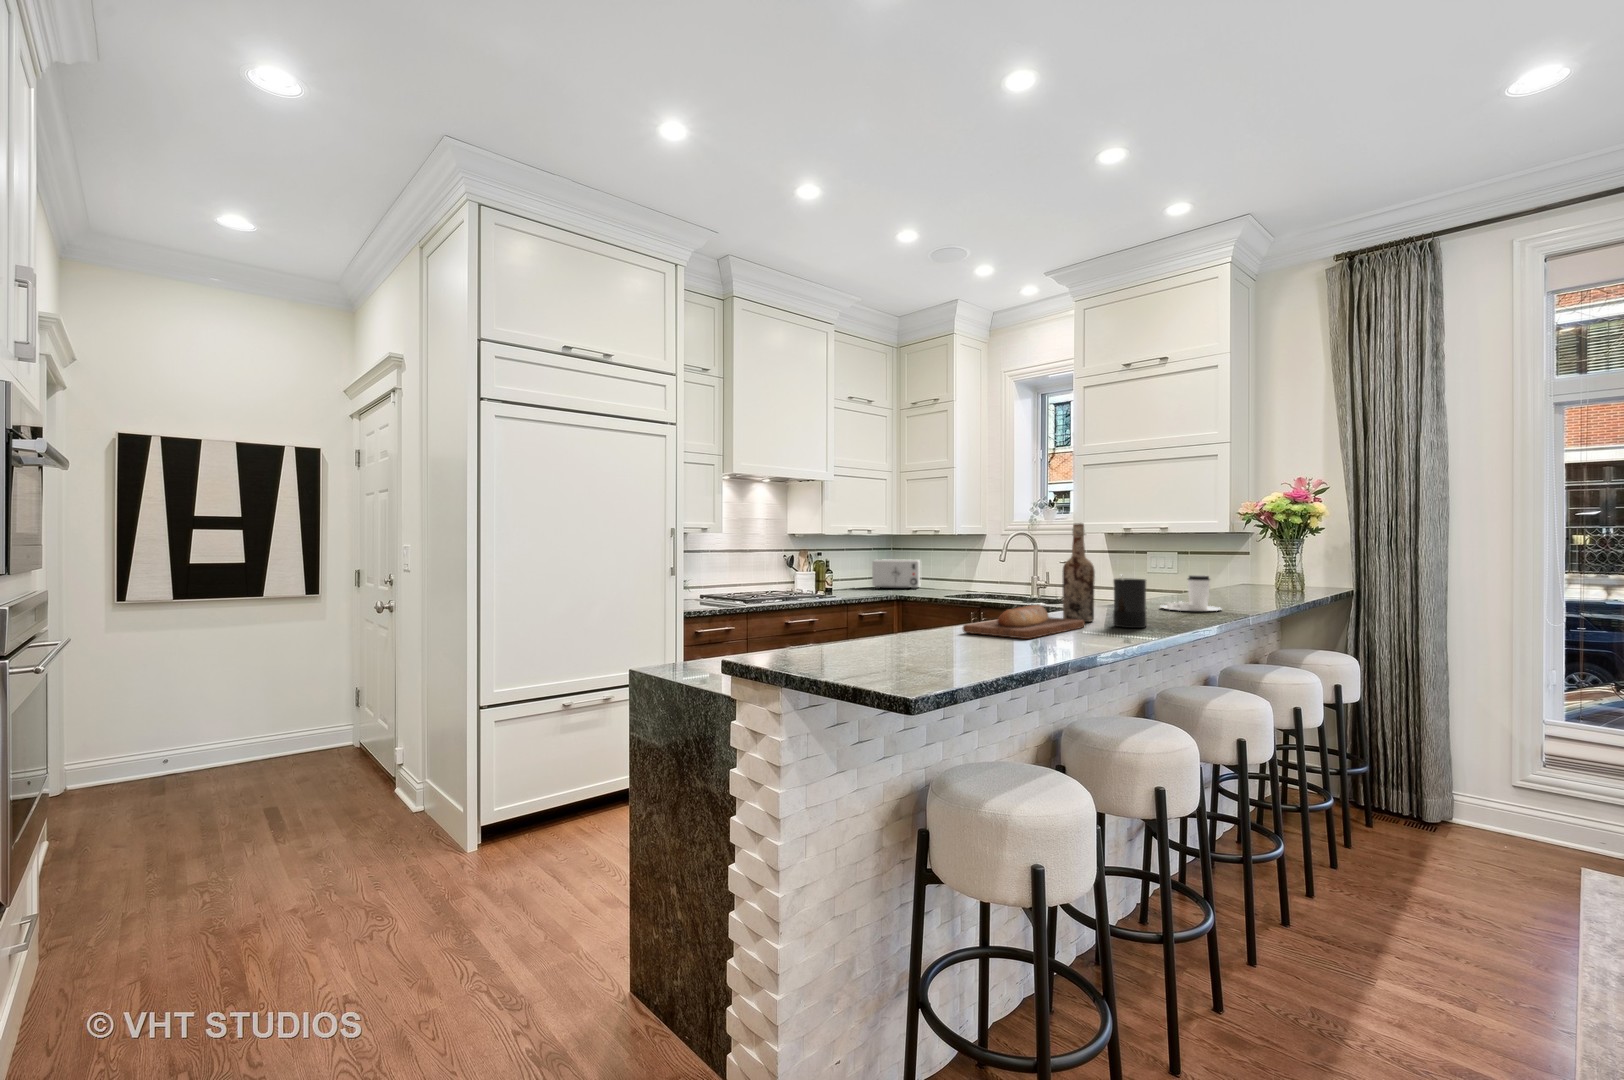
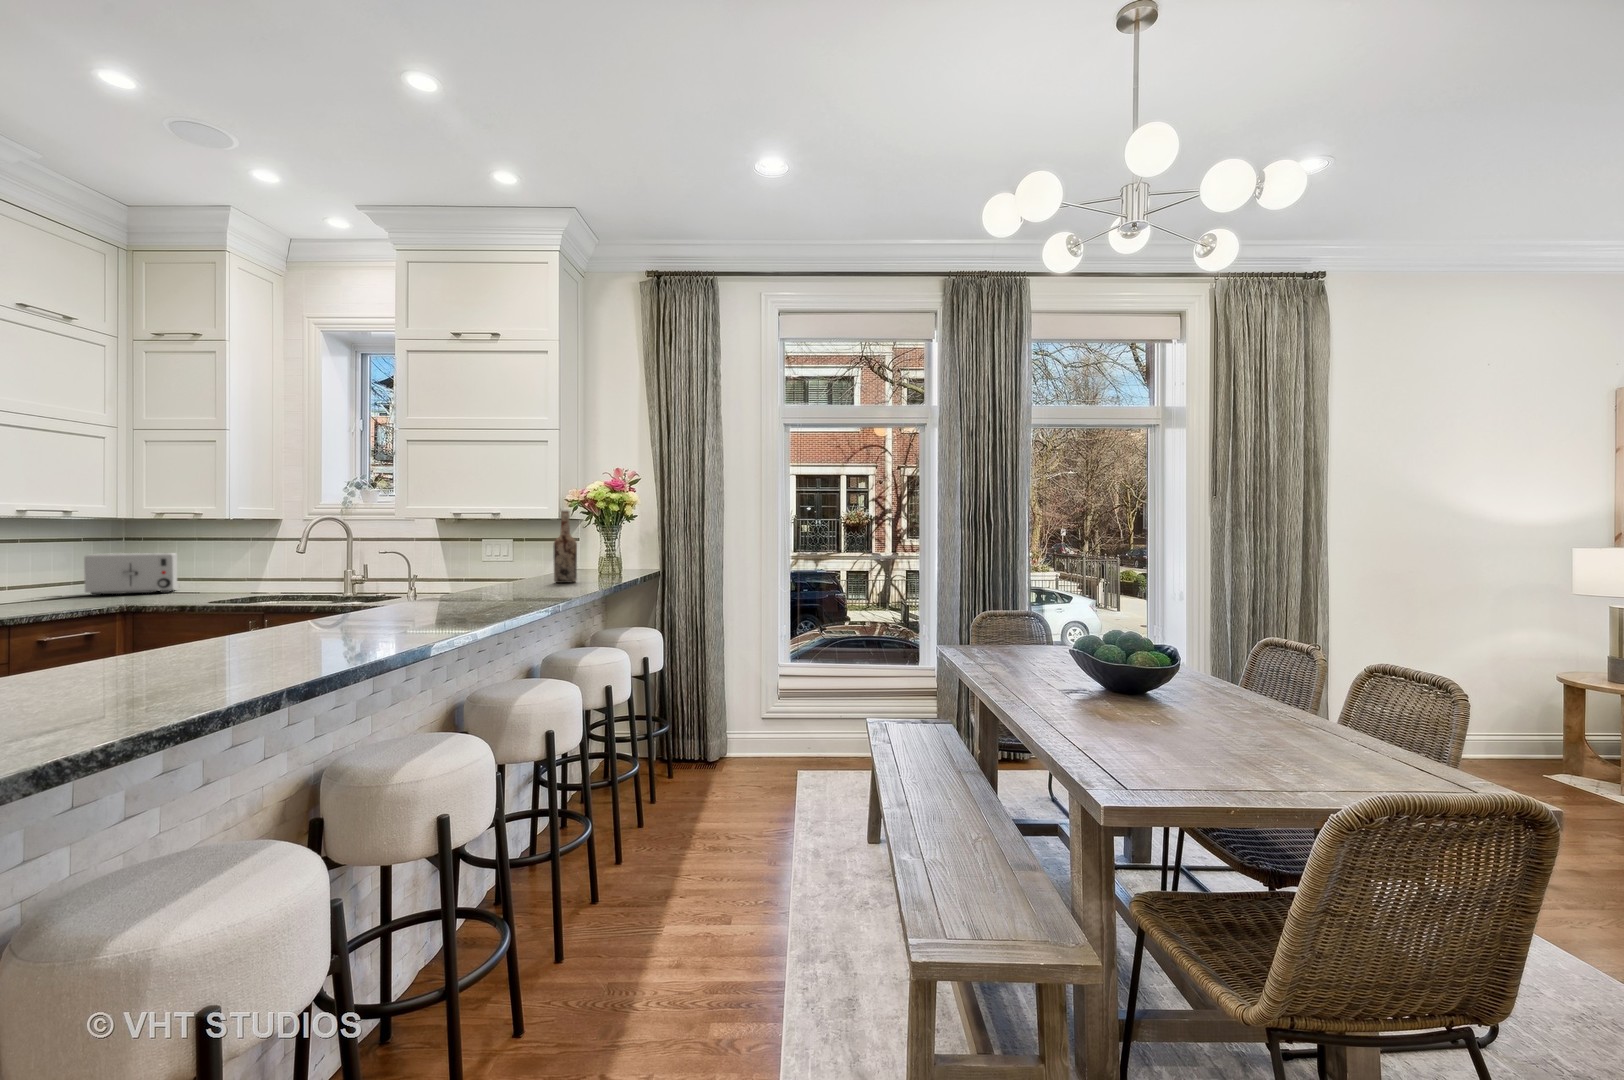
wine bottle: present [1063,523,1095,622] -> present [553,511,577,583]
coffee cup: present [1161,575,1221,611] -> none [472,562,537,601]
candle: present [1113,578,1147,628] -> none [399,564,440,628]
bread loaf: present [963,605,1085,639] -> none [142,609,359,659]

